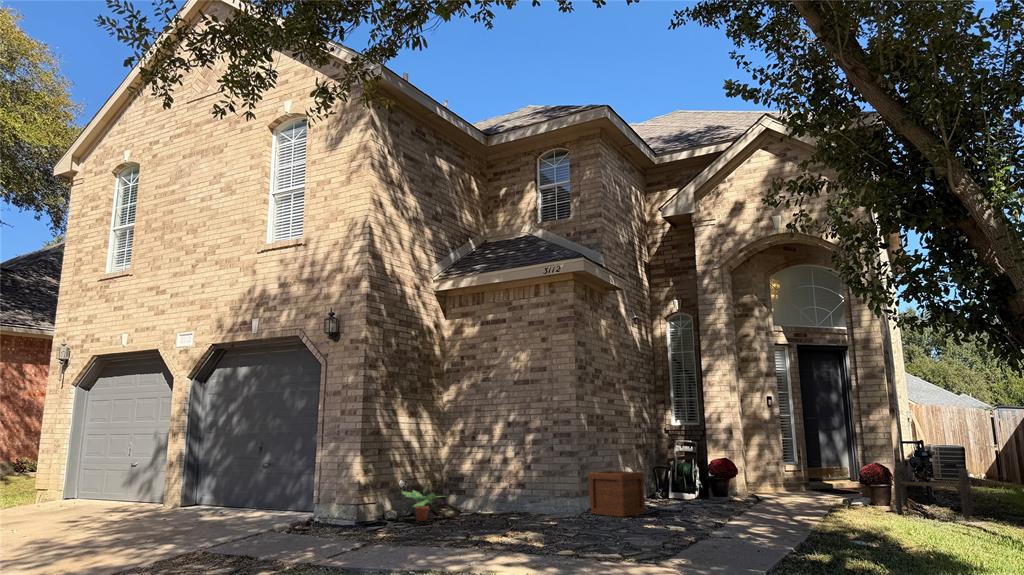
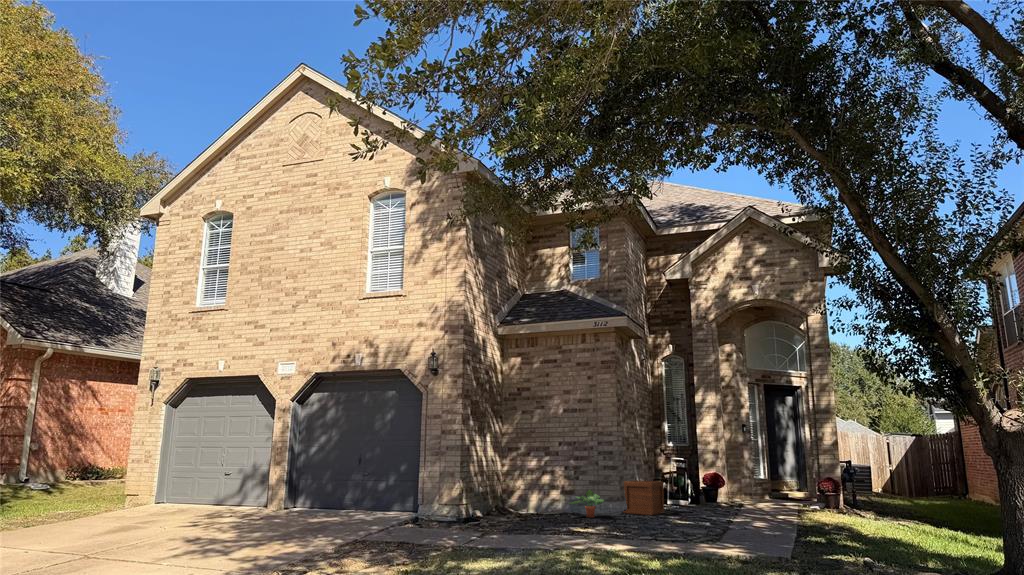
bench: present [893,466,974,519] -> none [841,479,896,516]
potted plant: present [401,486,443,521] -> present [569,490,604,517]

